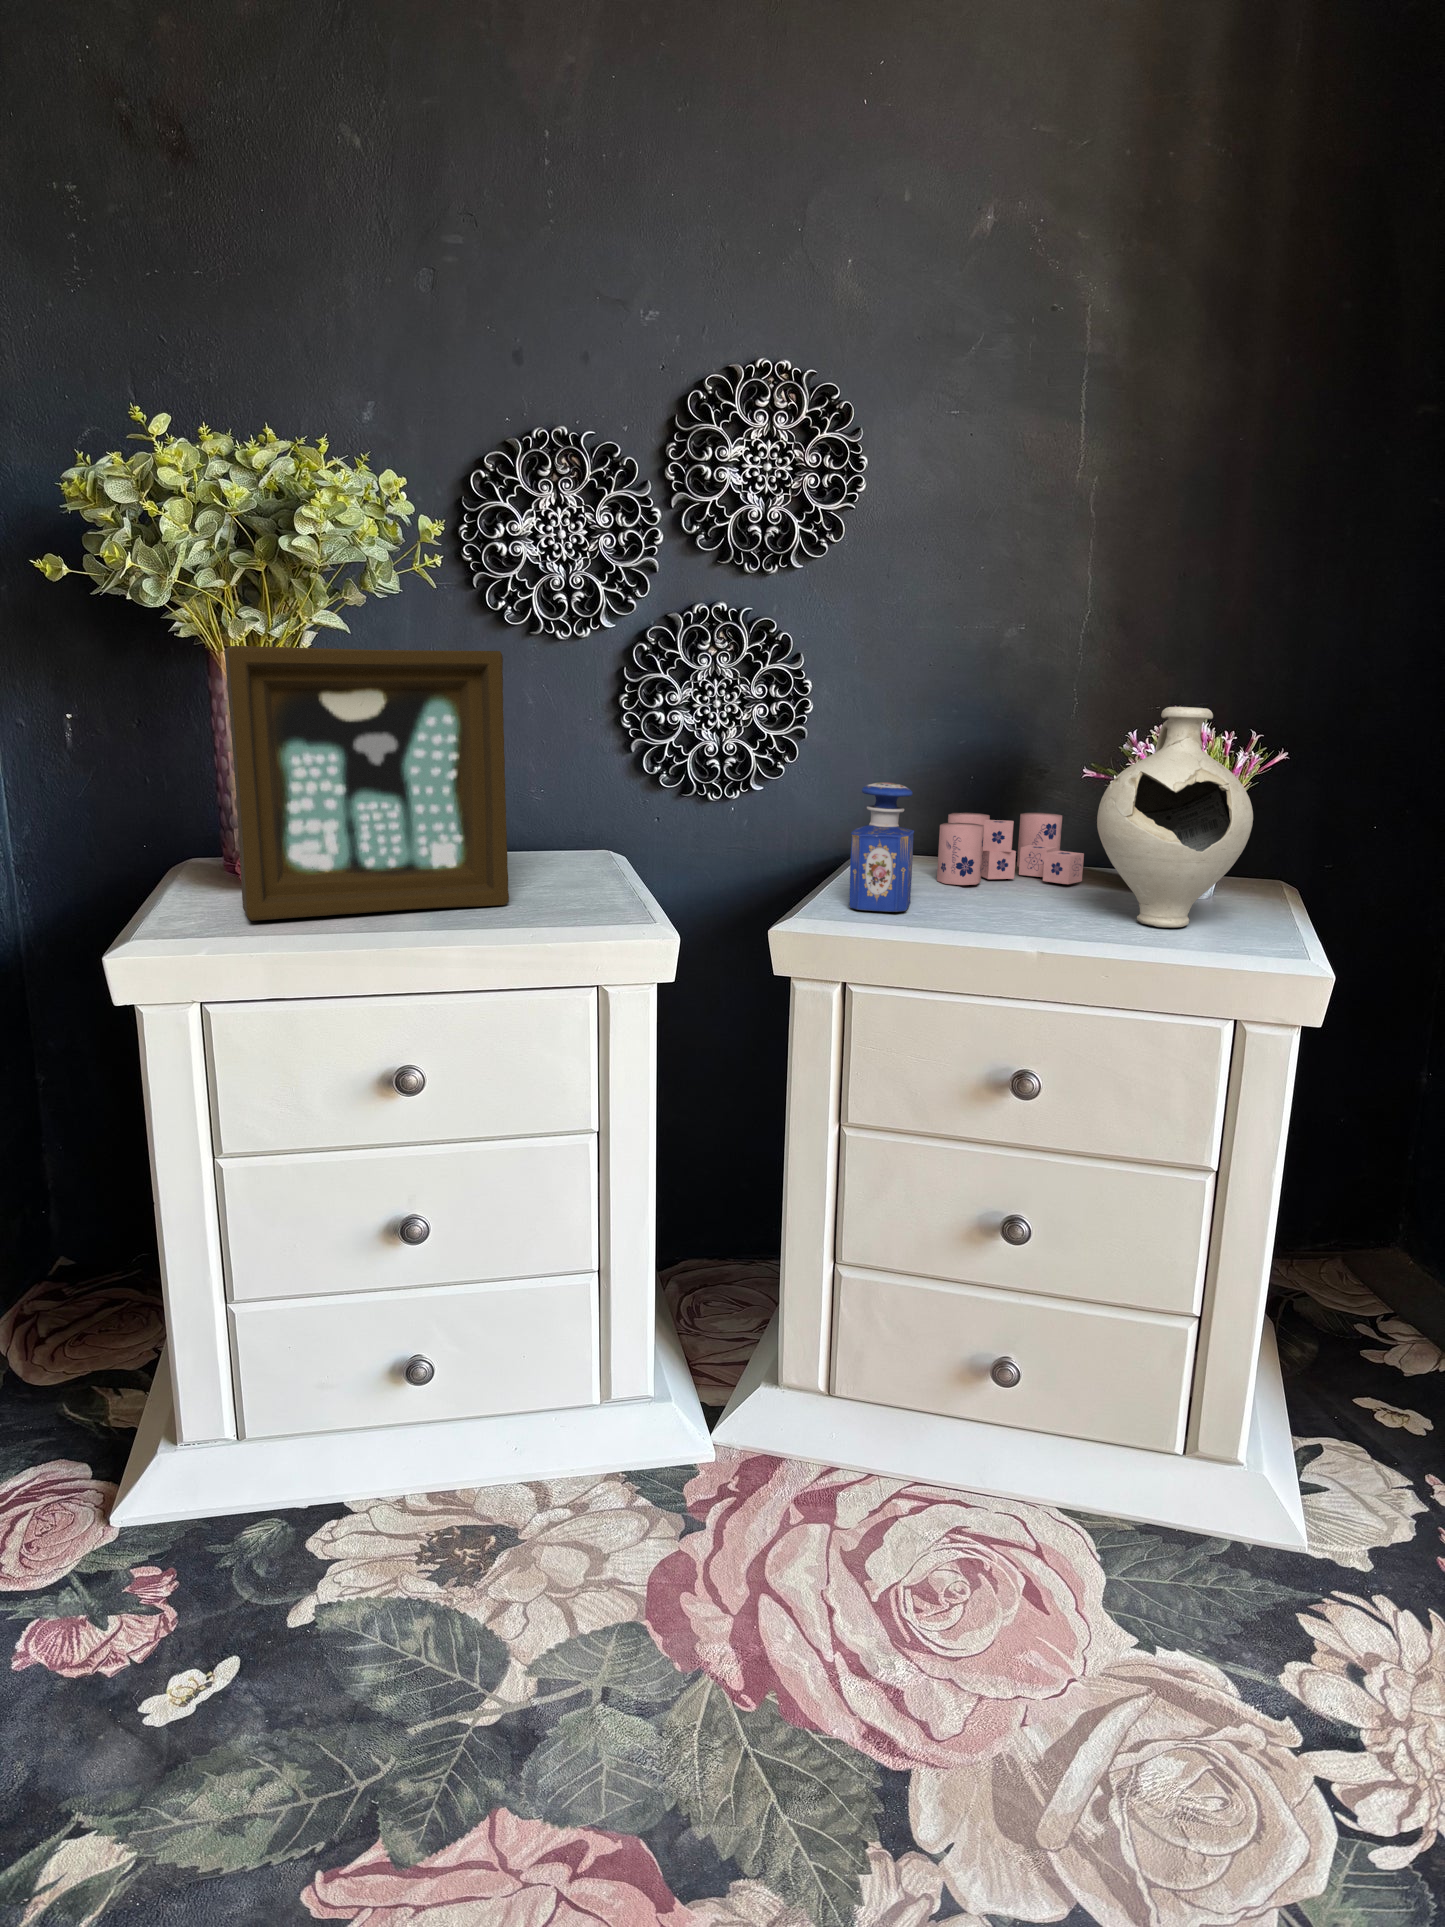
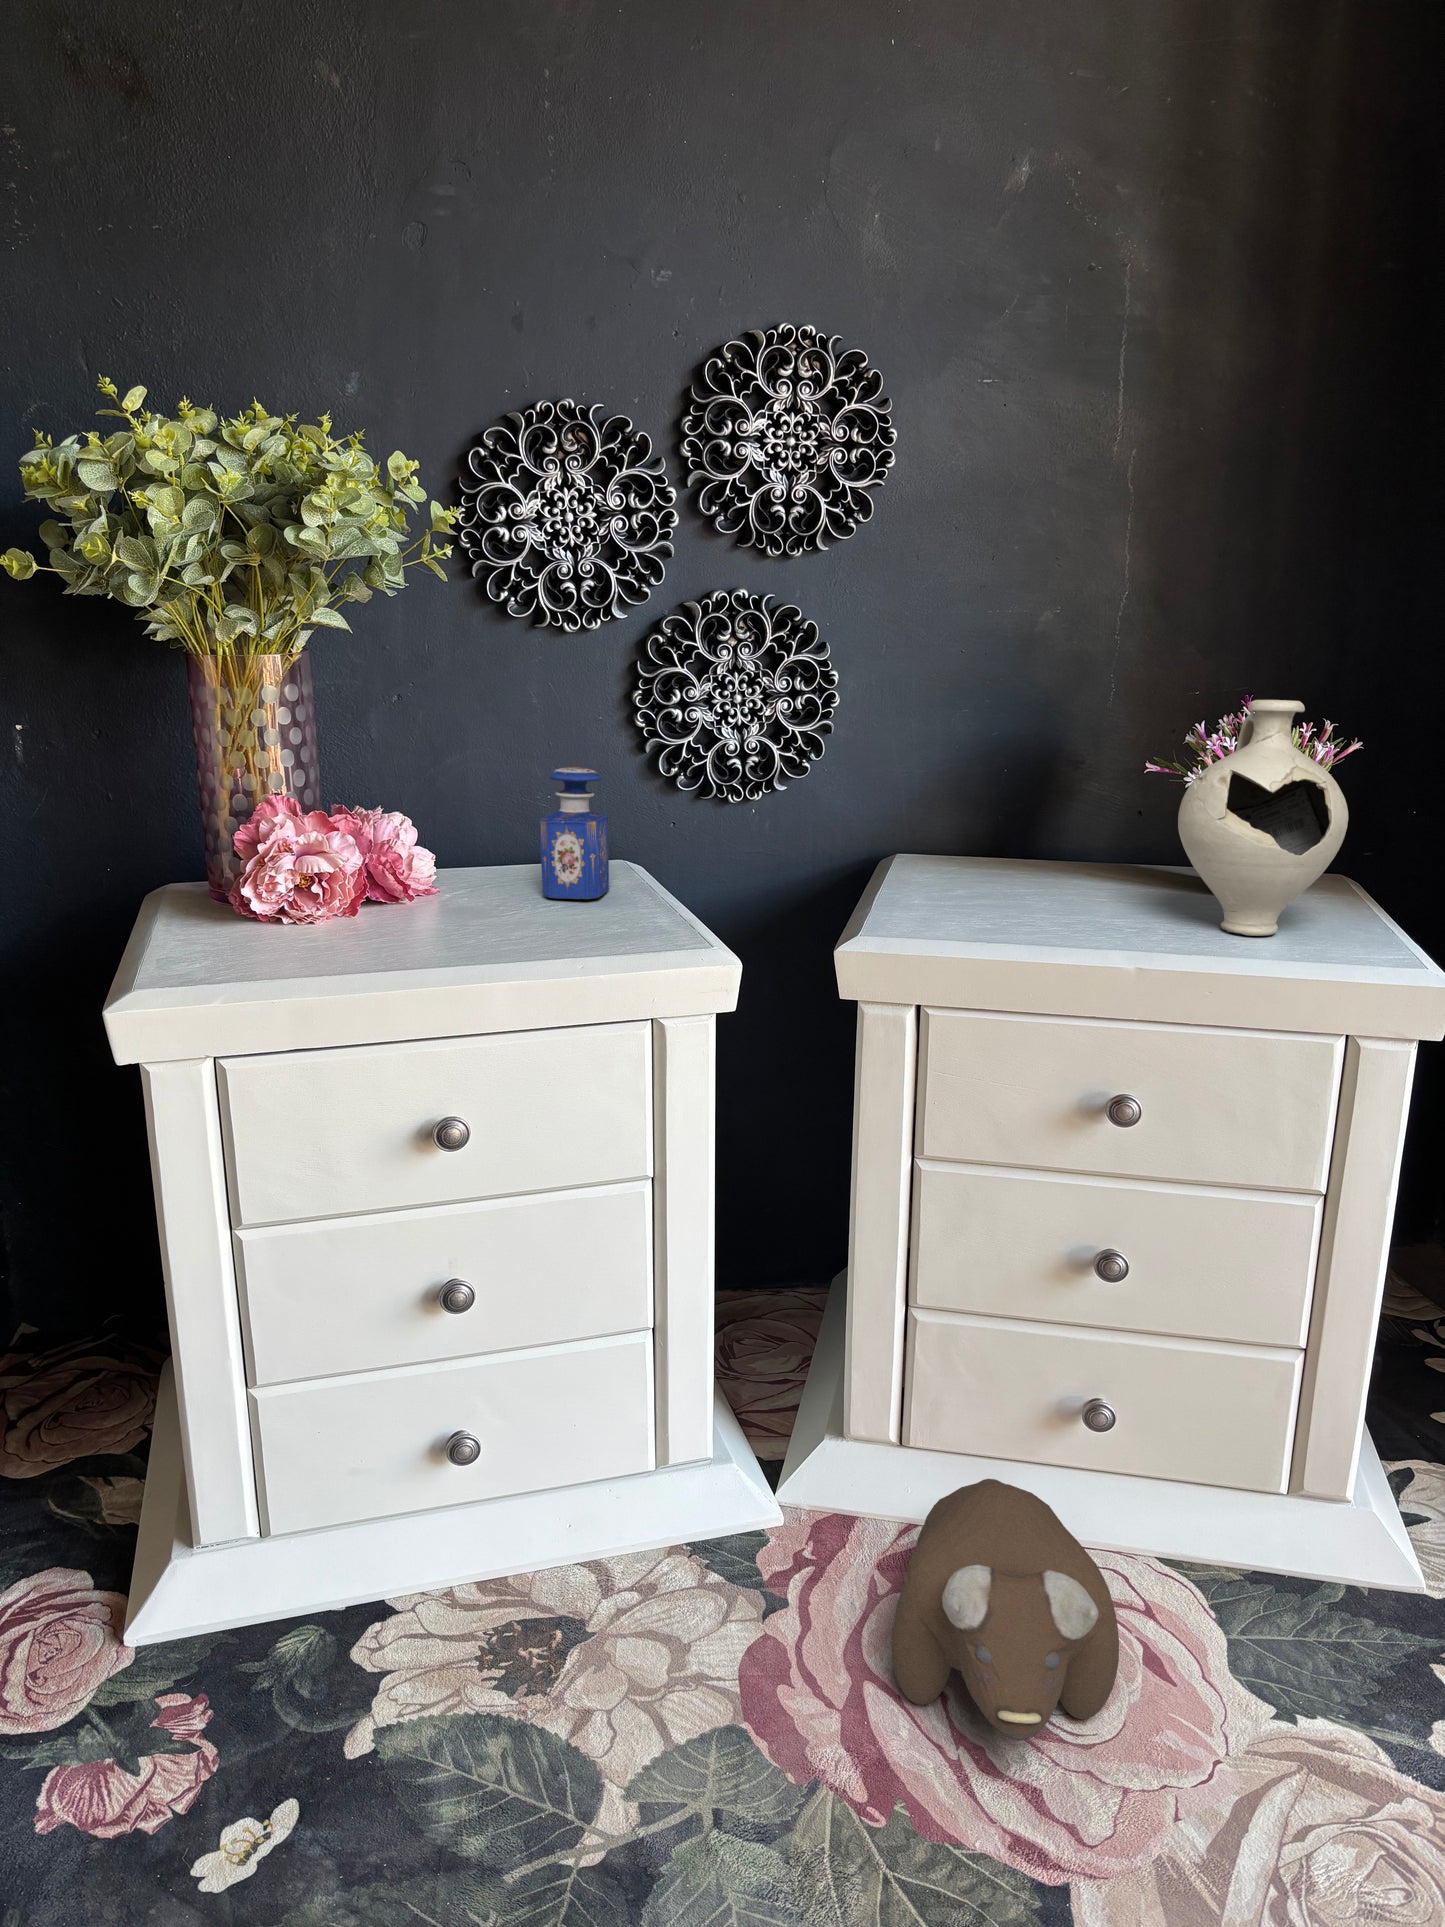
picture frame: present [225,646,509,921] -> none [223,650,544,961]
perfume bottle: present [849,782,914,912] -> present [539,767,609,899]
candle: present [937,813,1084,885] -> none [989,809,1143,892]
plush toy: none [781,1418,985,1640] -> present [892,1479,1119,1741]

